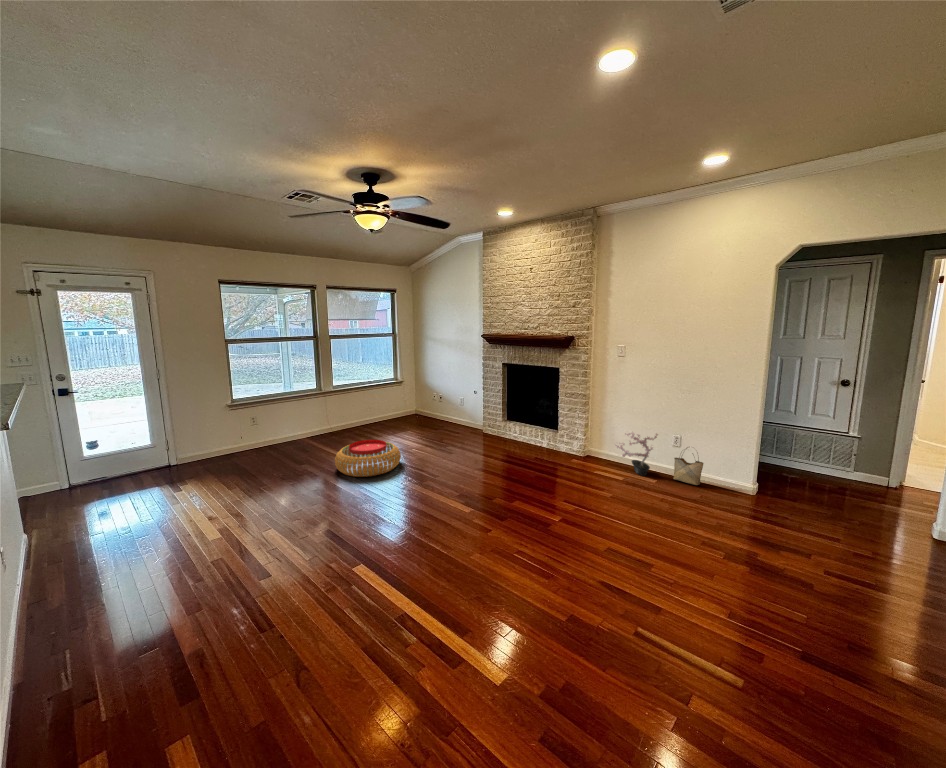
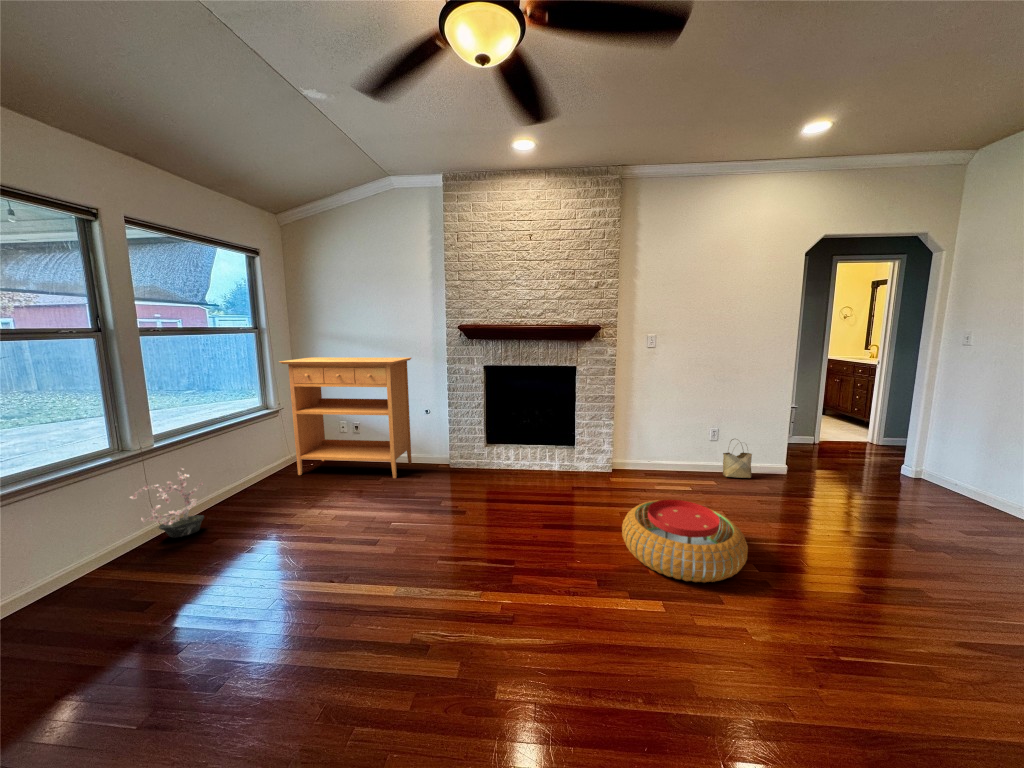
console table: none [397,352,467,431] -> present [279,357,412,478]
potted plant: present [616,432,658,476] -> present [130,468,204,538]
pouf: present [335,440,401,477] -> present [622,500,748,583]

